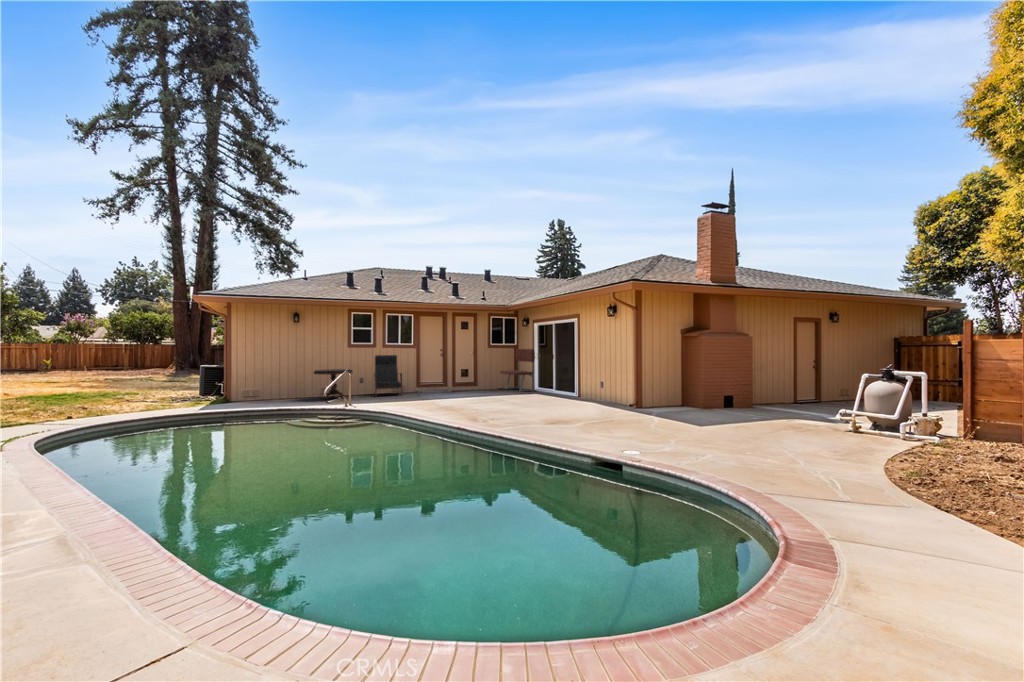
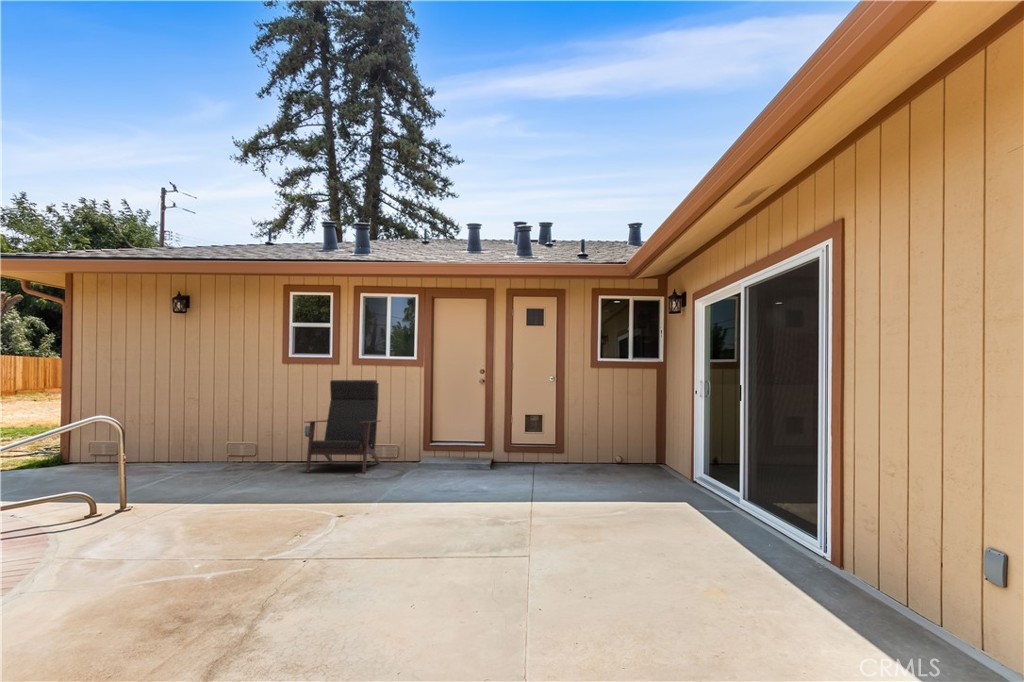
bench: present [500,349,535,392] -> none [611,370,693,488]
side table: present [314,369,353,400] -> none [182,408,273,473]

